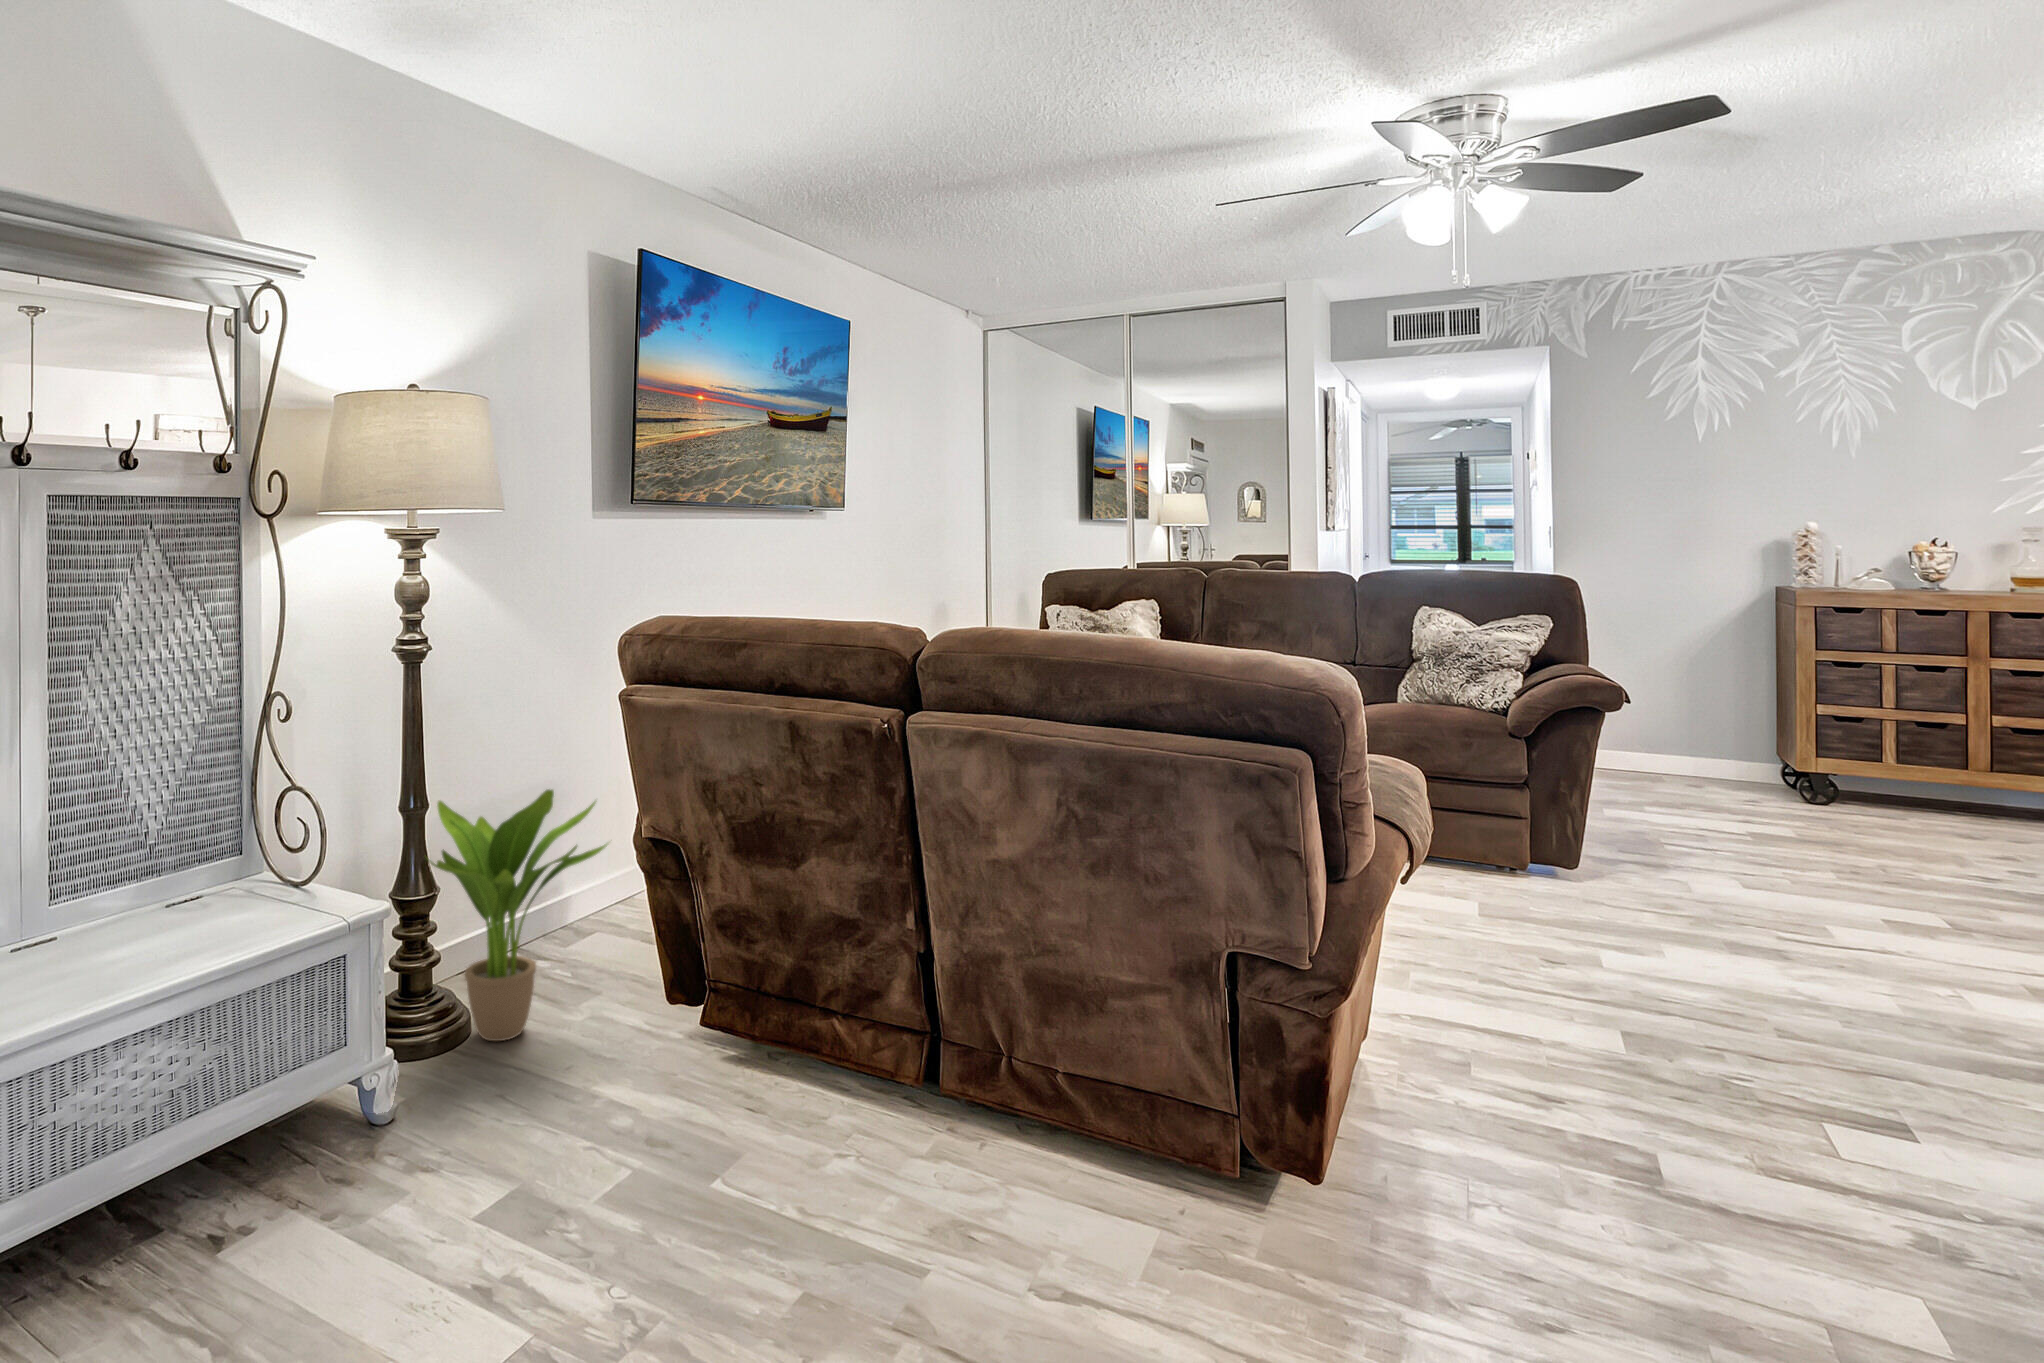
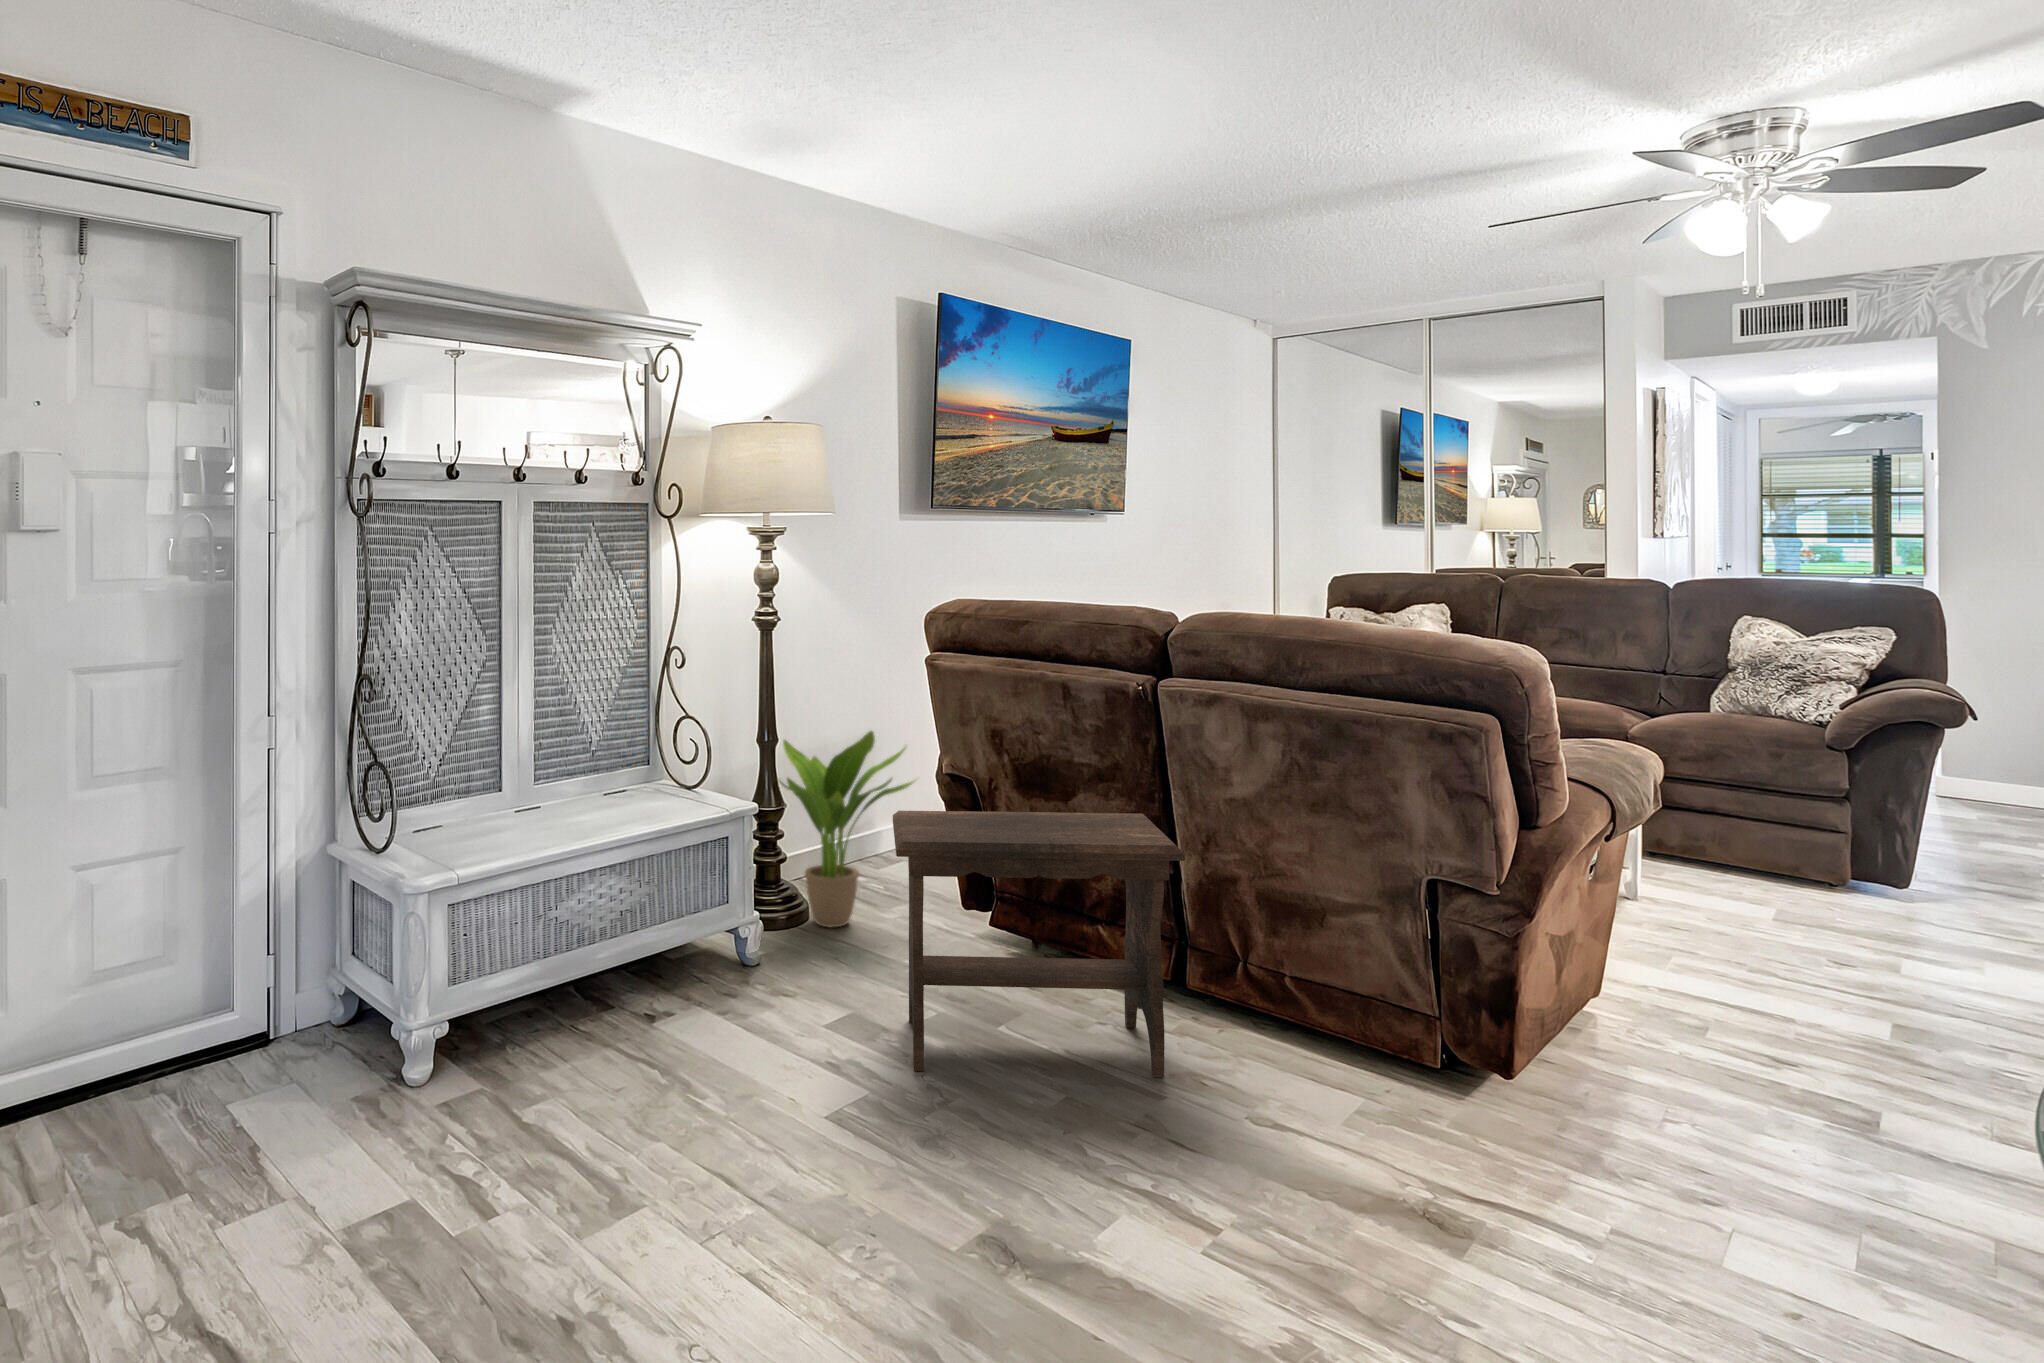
footstool: none [570,885,949,1281] -> present [893,811,1185,1077]

